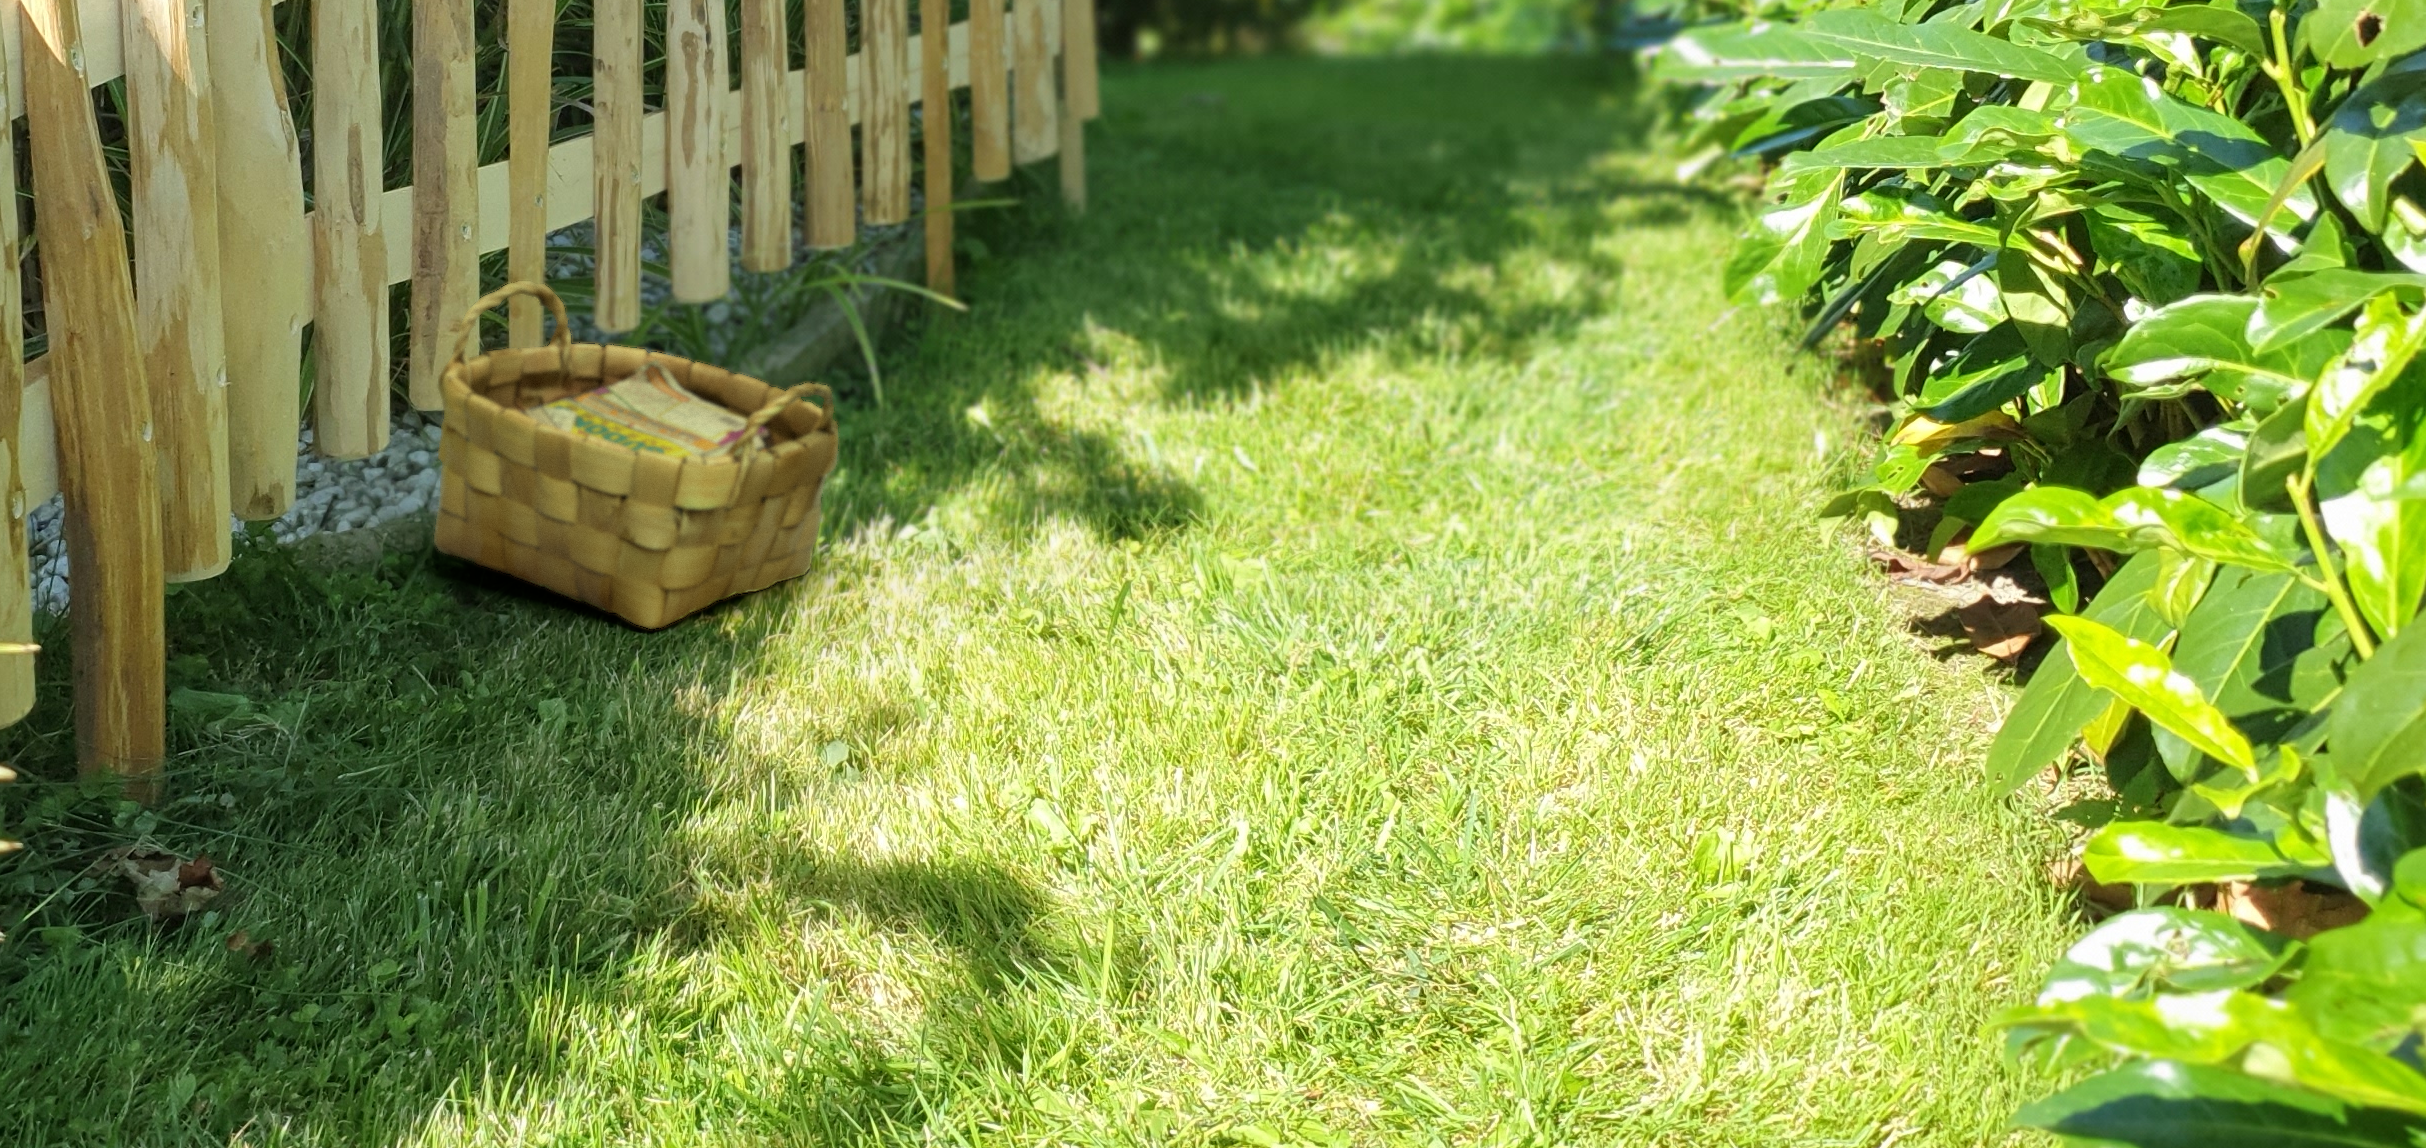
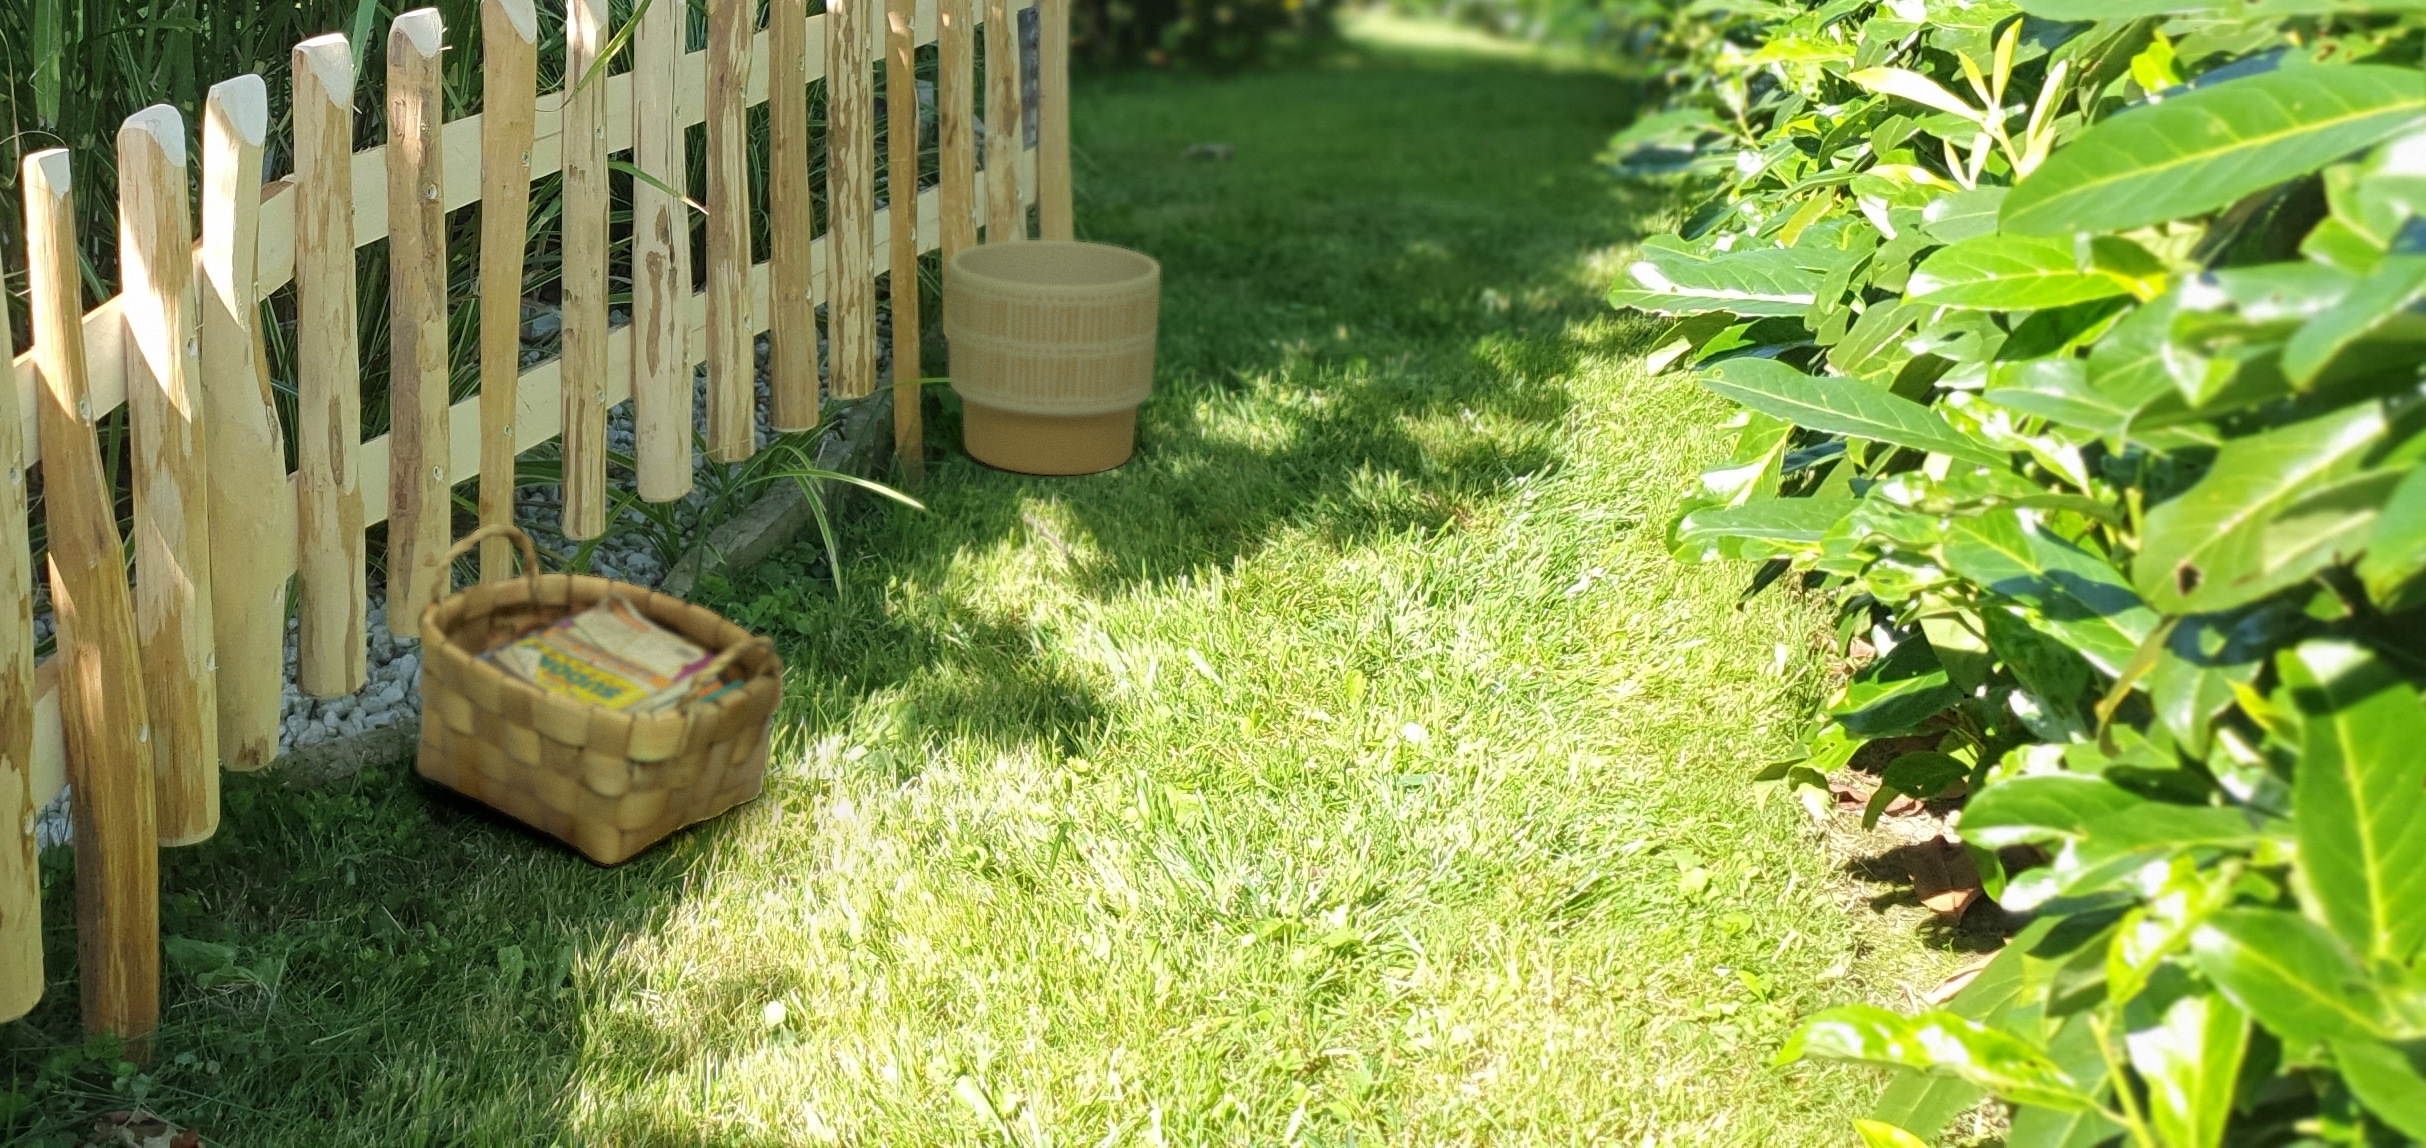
planter: none [976,92,1192,323] -> present [948,240,1160,475]

